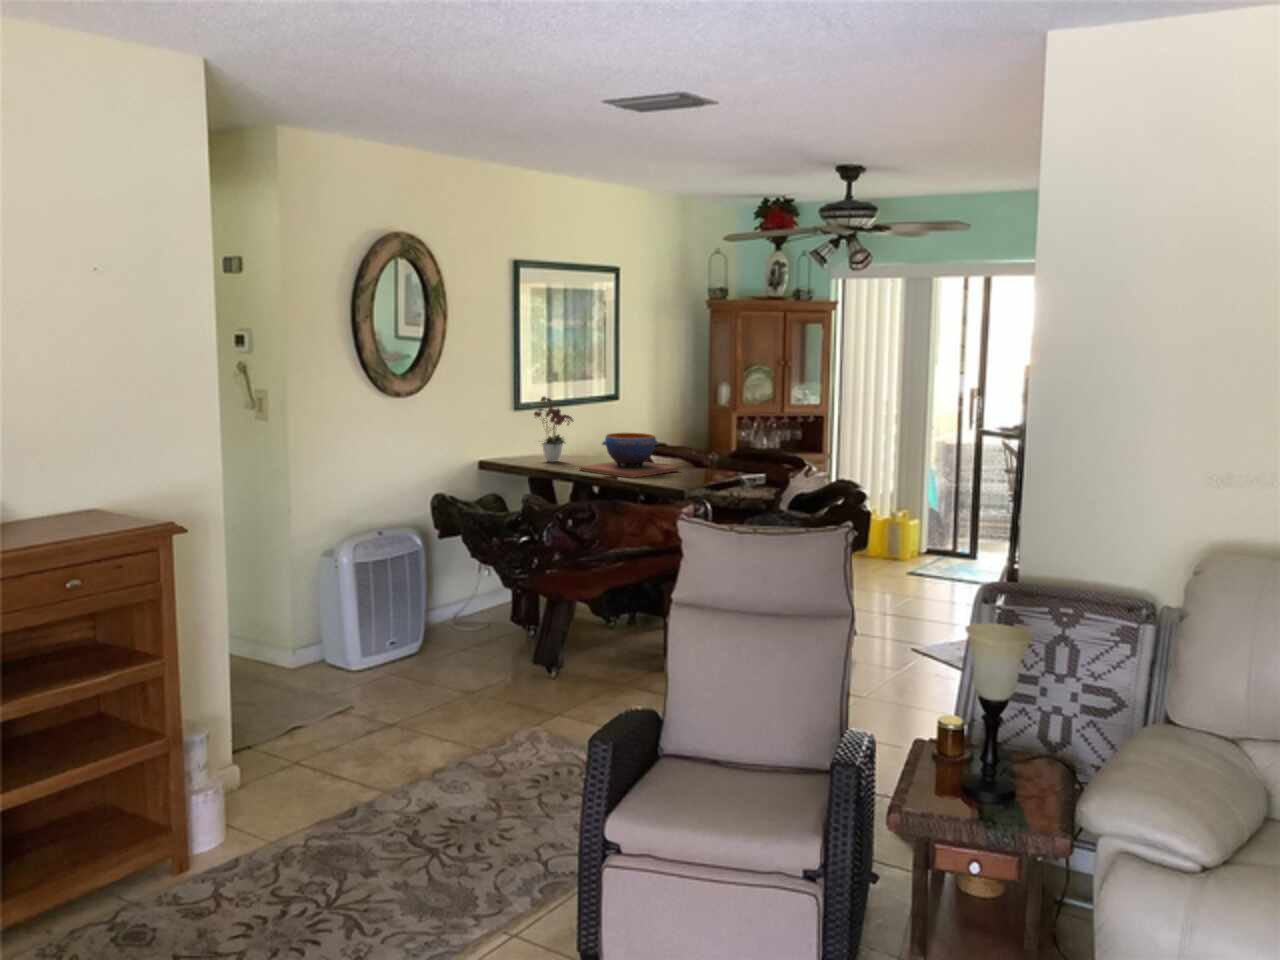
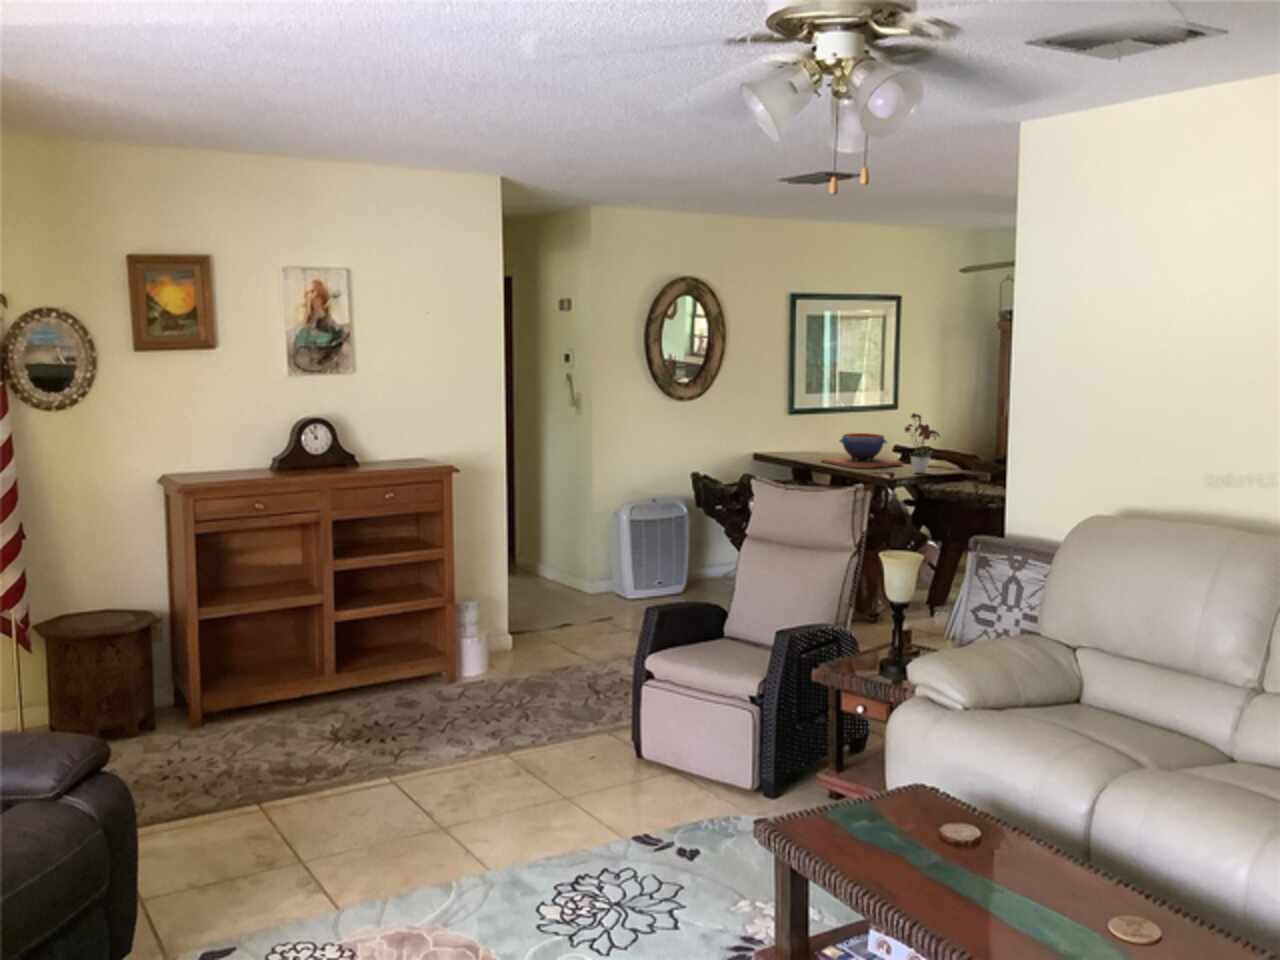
flower arrangement: present [534,396,573,462] -> present [905,413,940,473]

